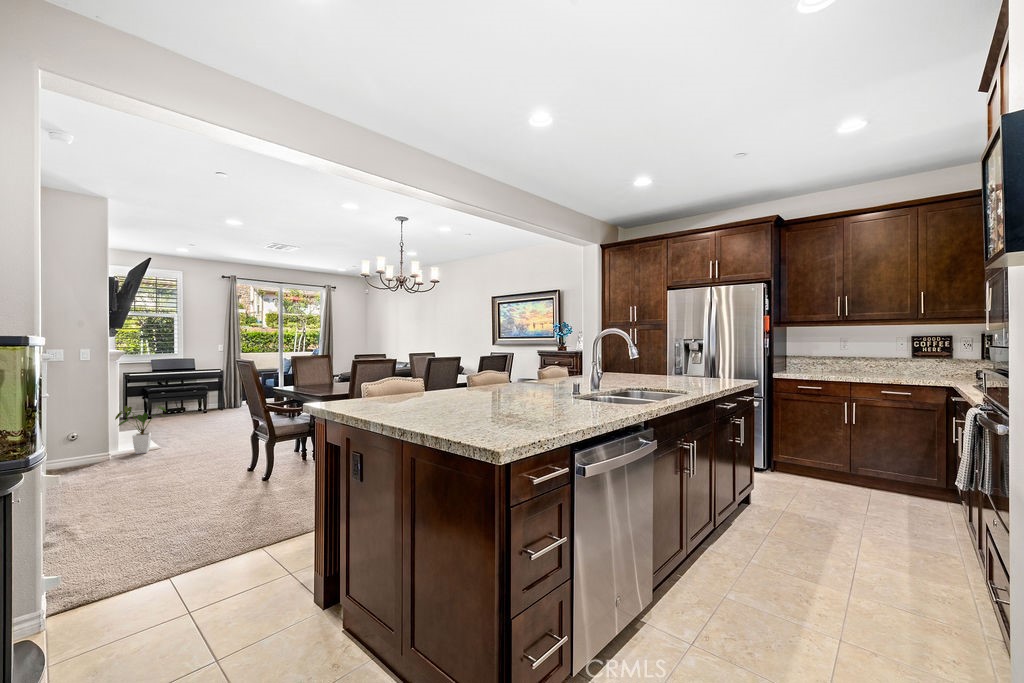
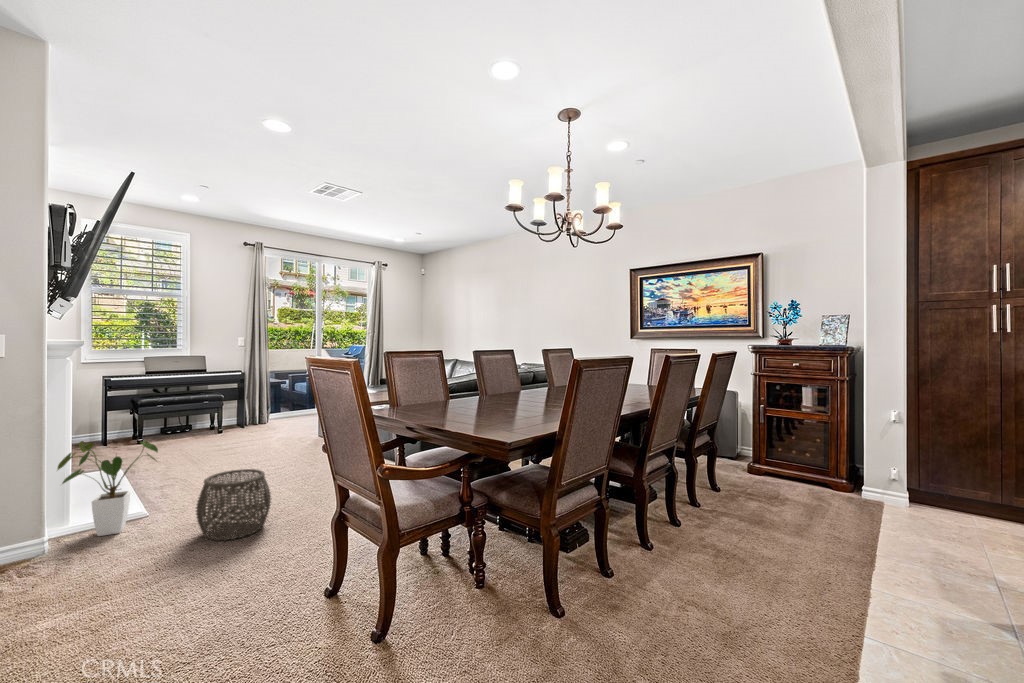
woven basket: none [186,421,226,455] -> present [196,469,271,541]

